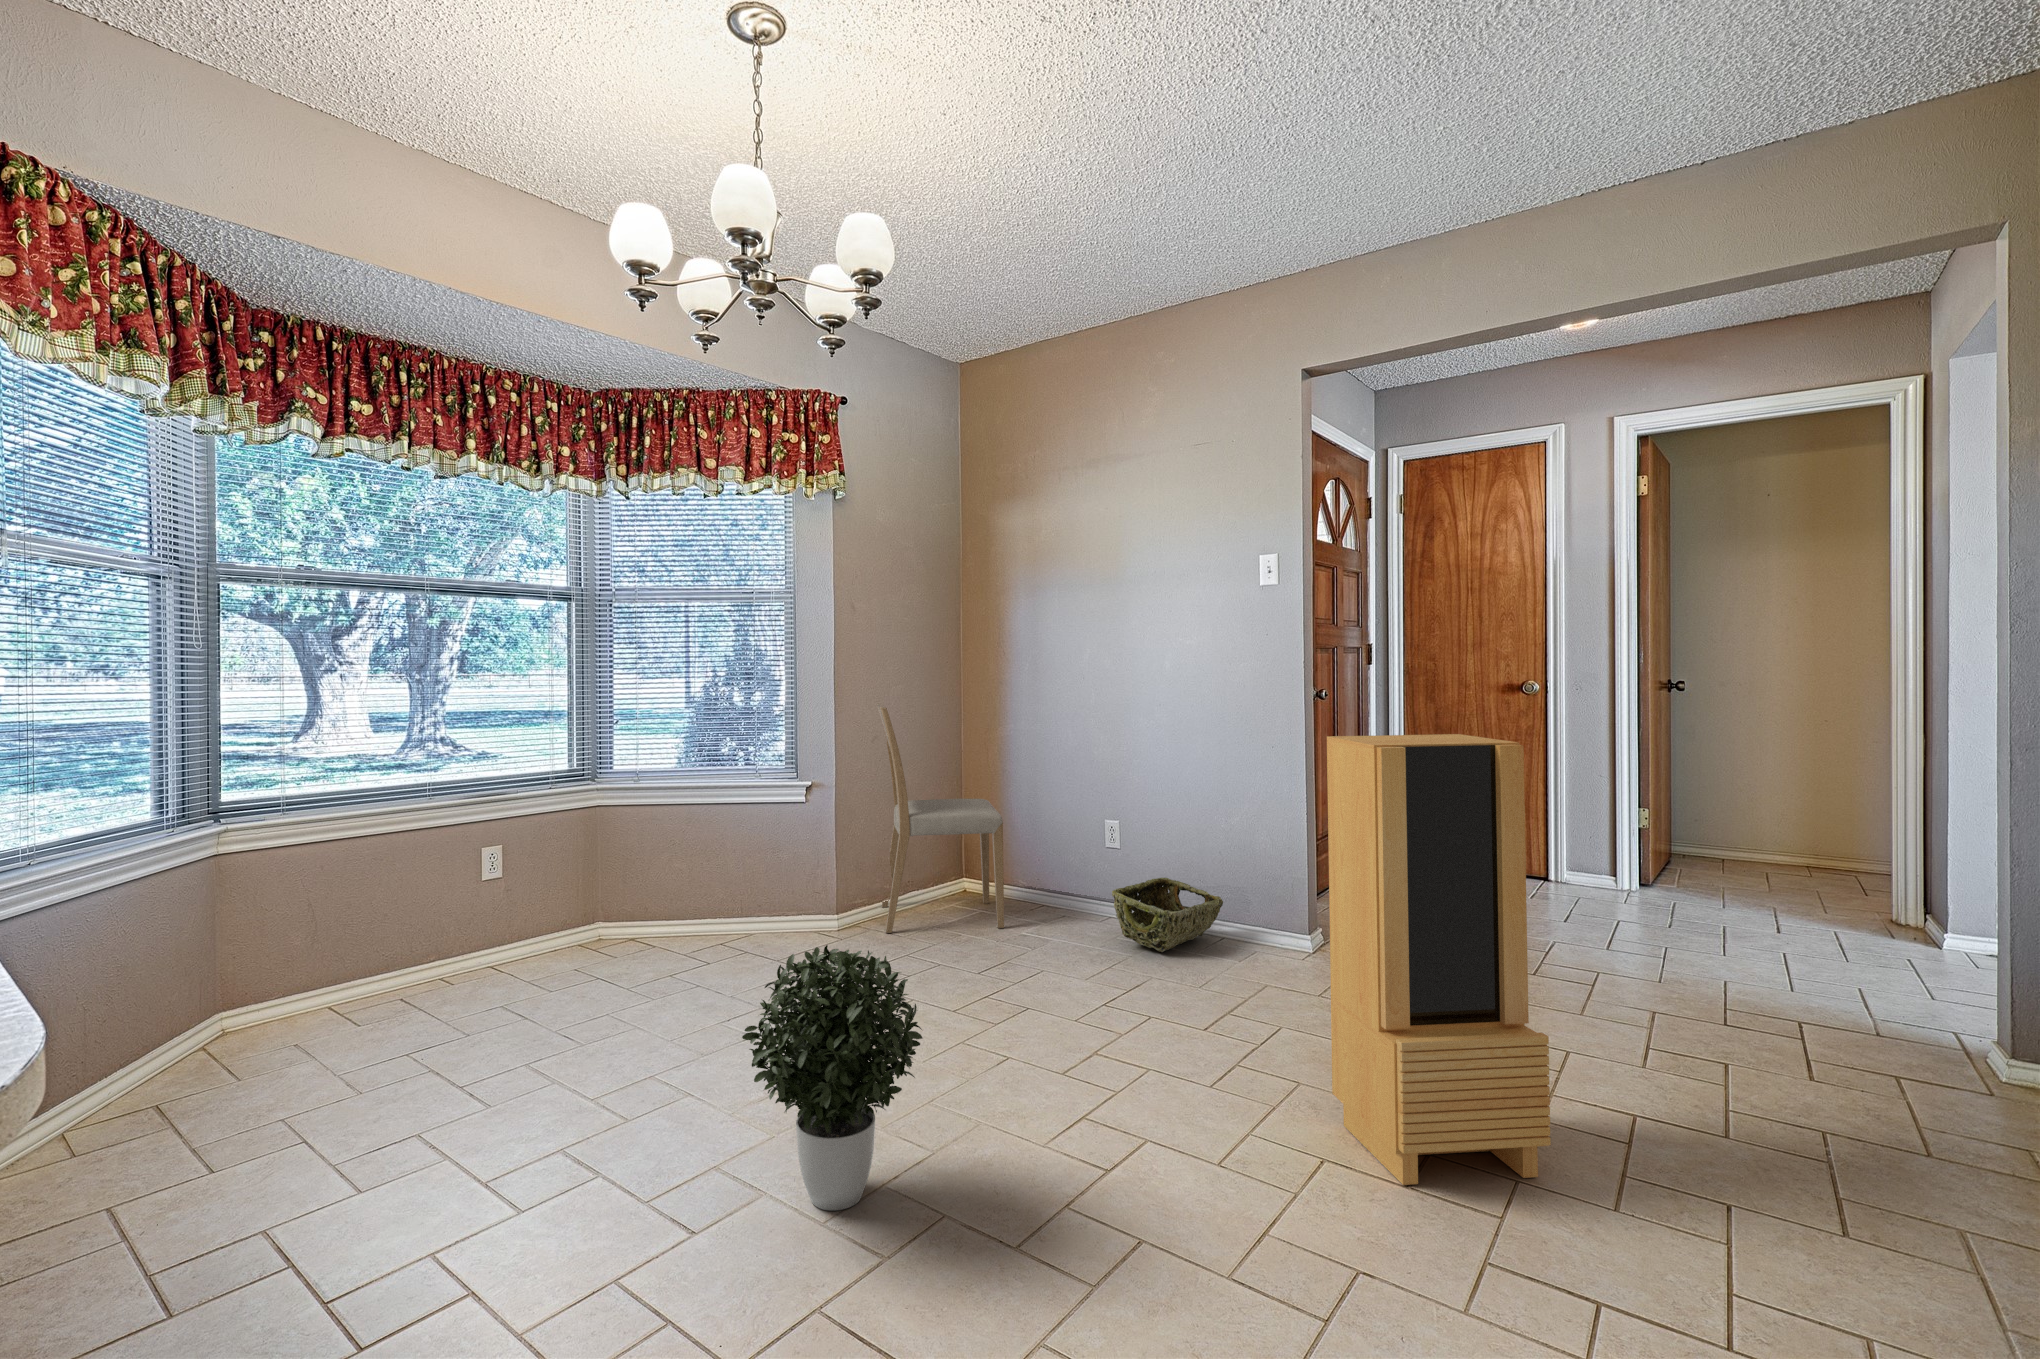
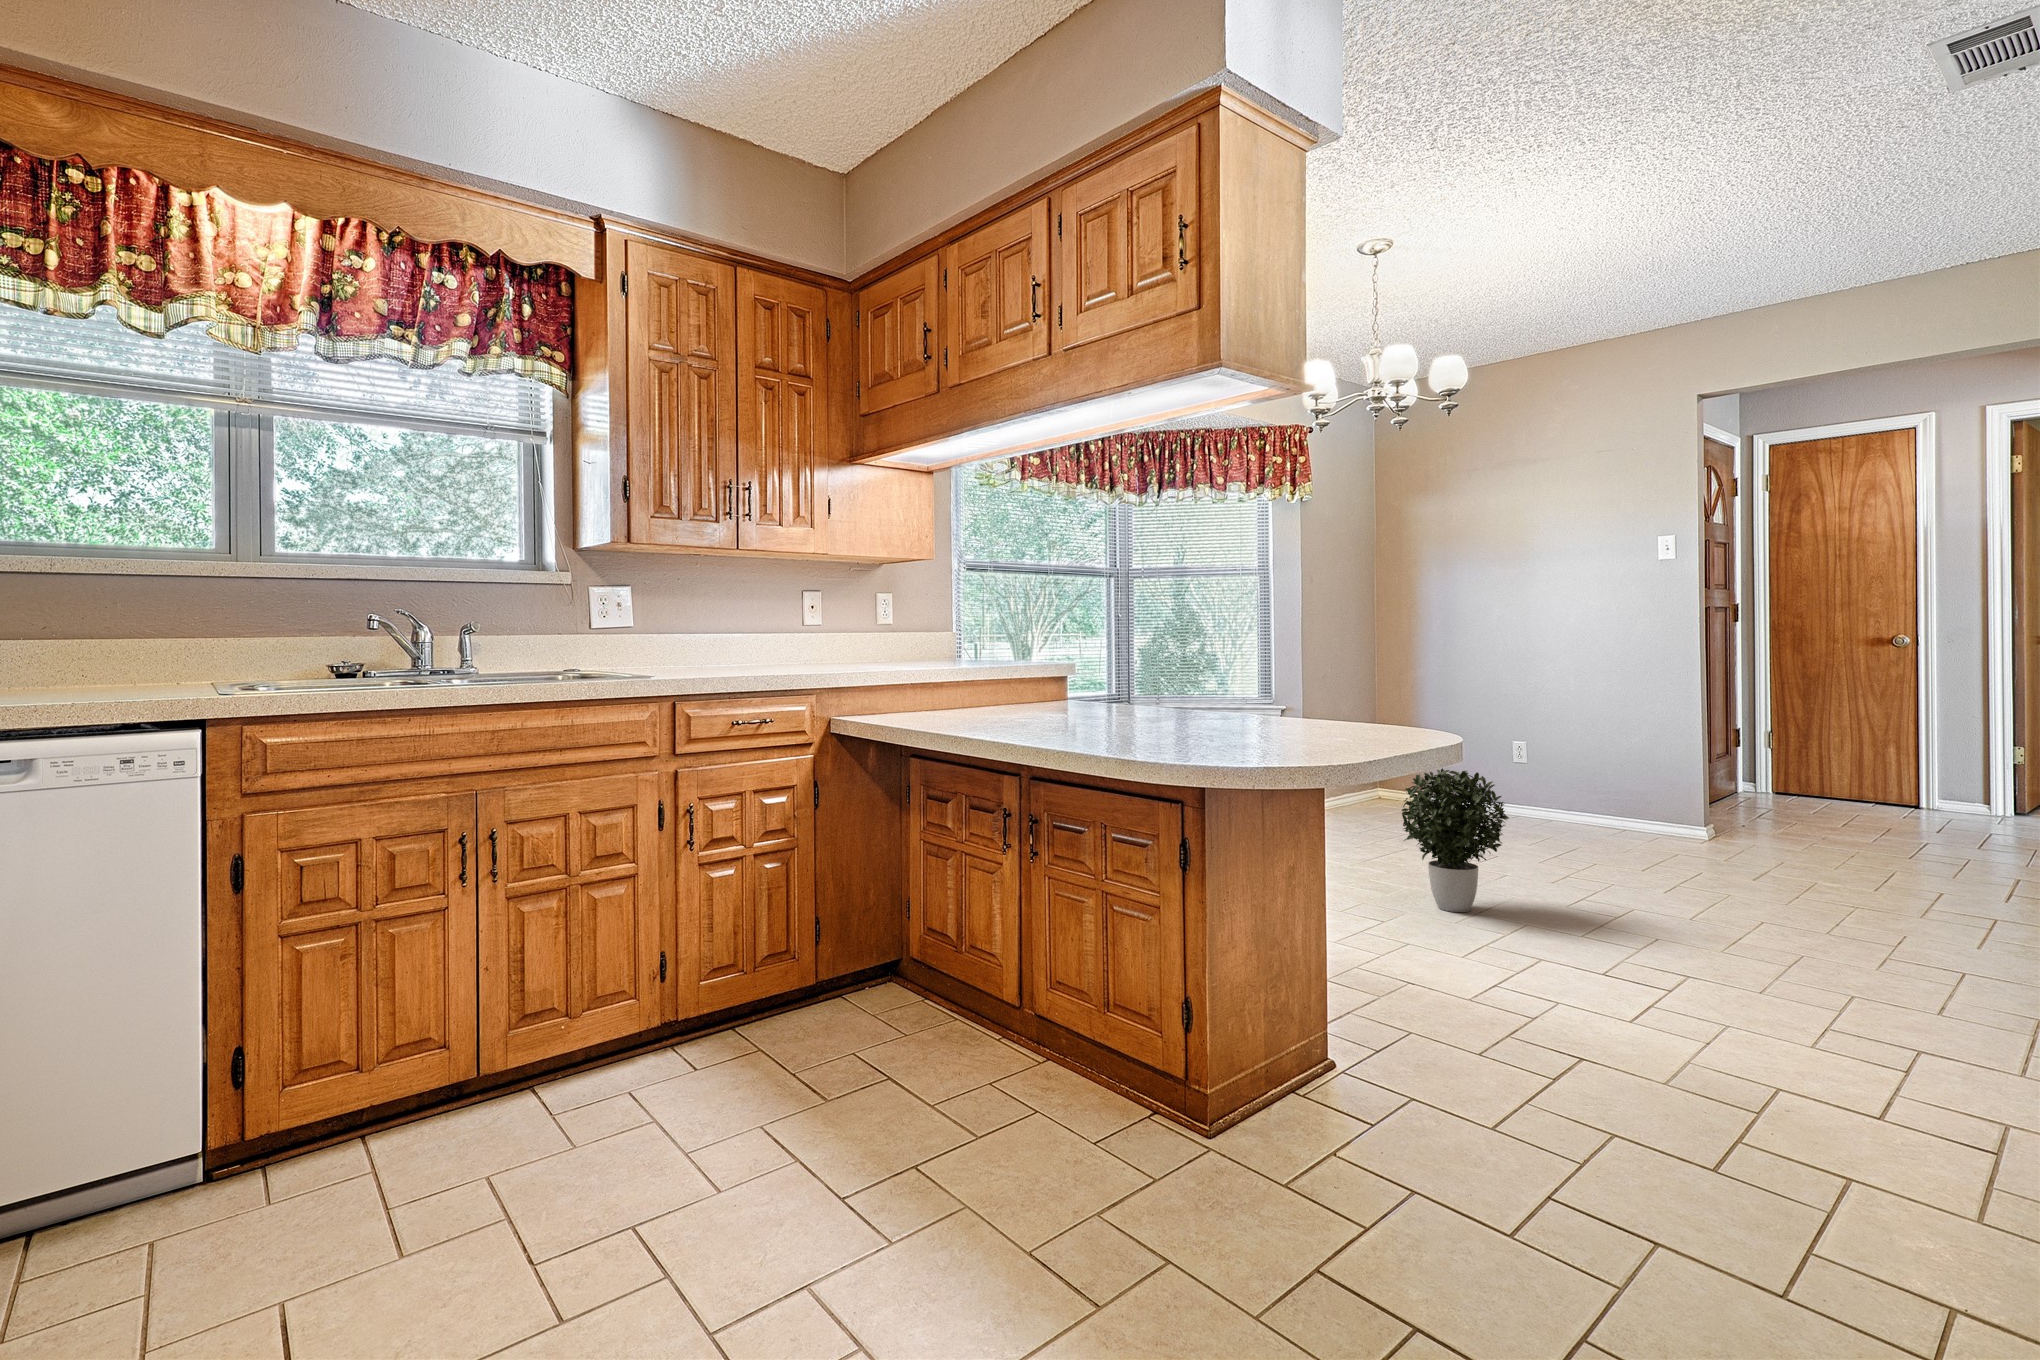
dining chair: present [877,704,1004,933] -> none [1328,652,1443,816]
storage cabinet: present [1327,734,1551,1185] -> none [1764,651,1939,924]
woven basket: present [1112,878,1223,952] -> none [1540,782,1630,830]

